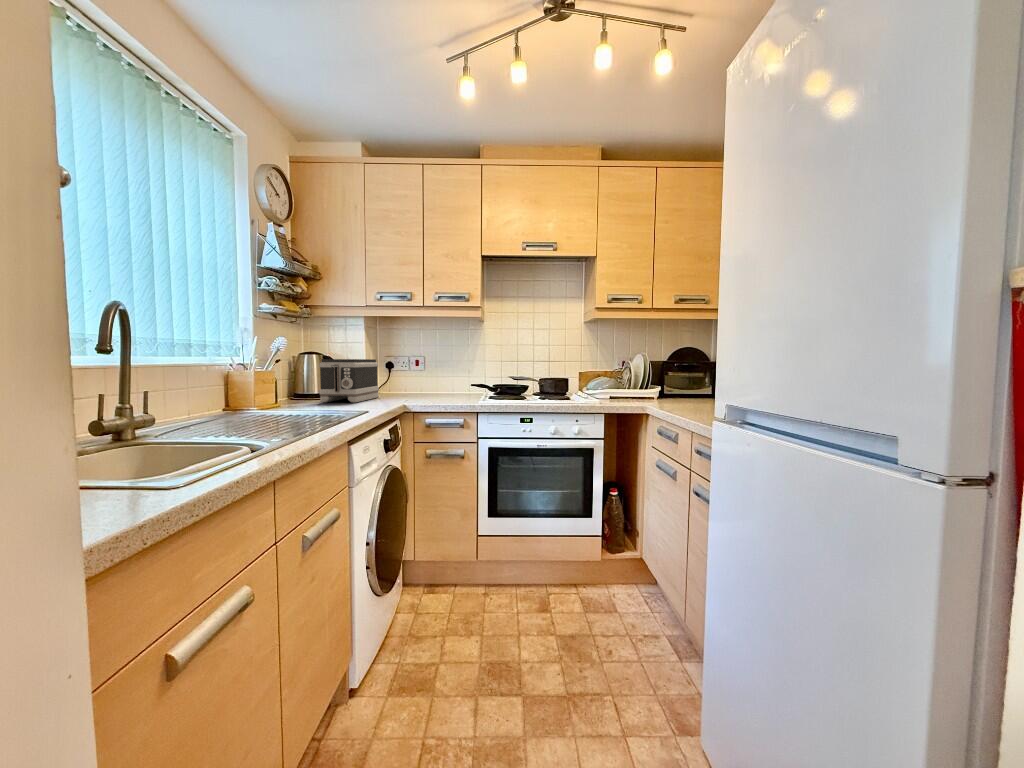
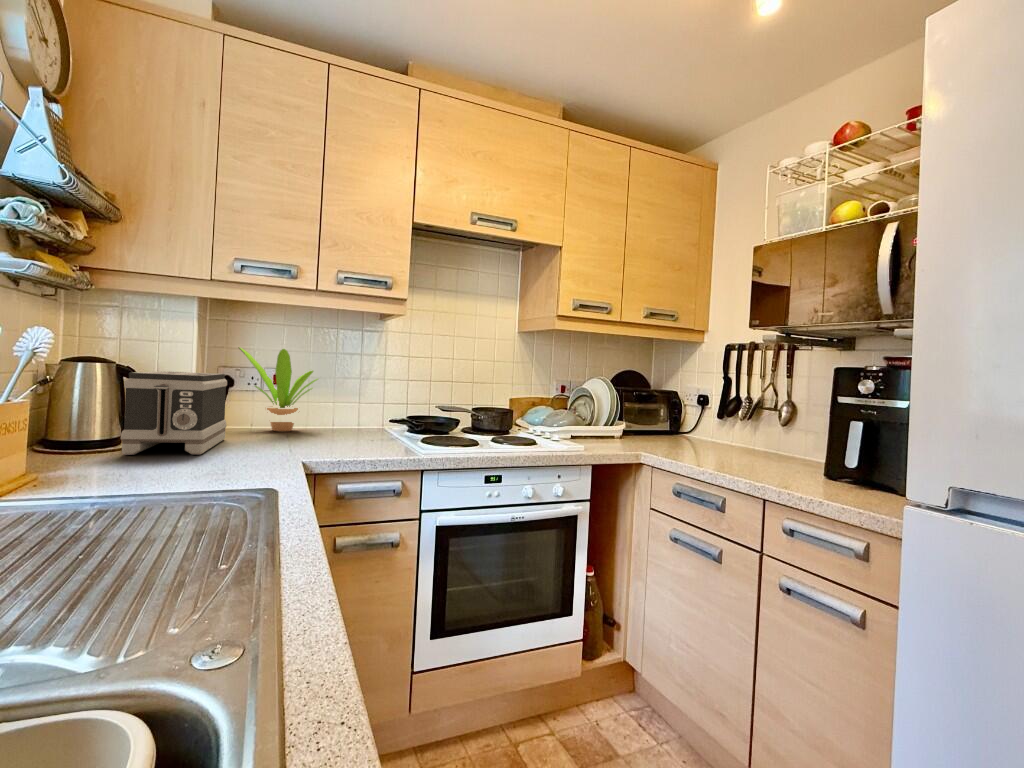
potted plant: none [391,343,435,394] -> present [239,348,318,431]

